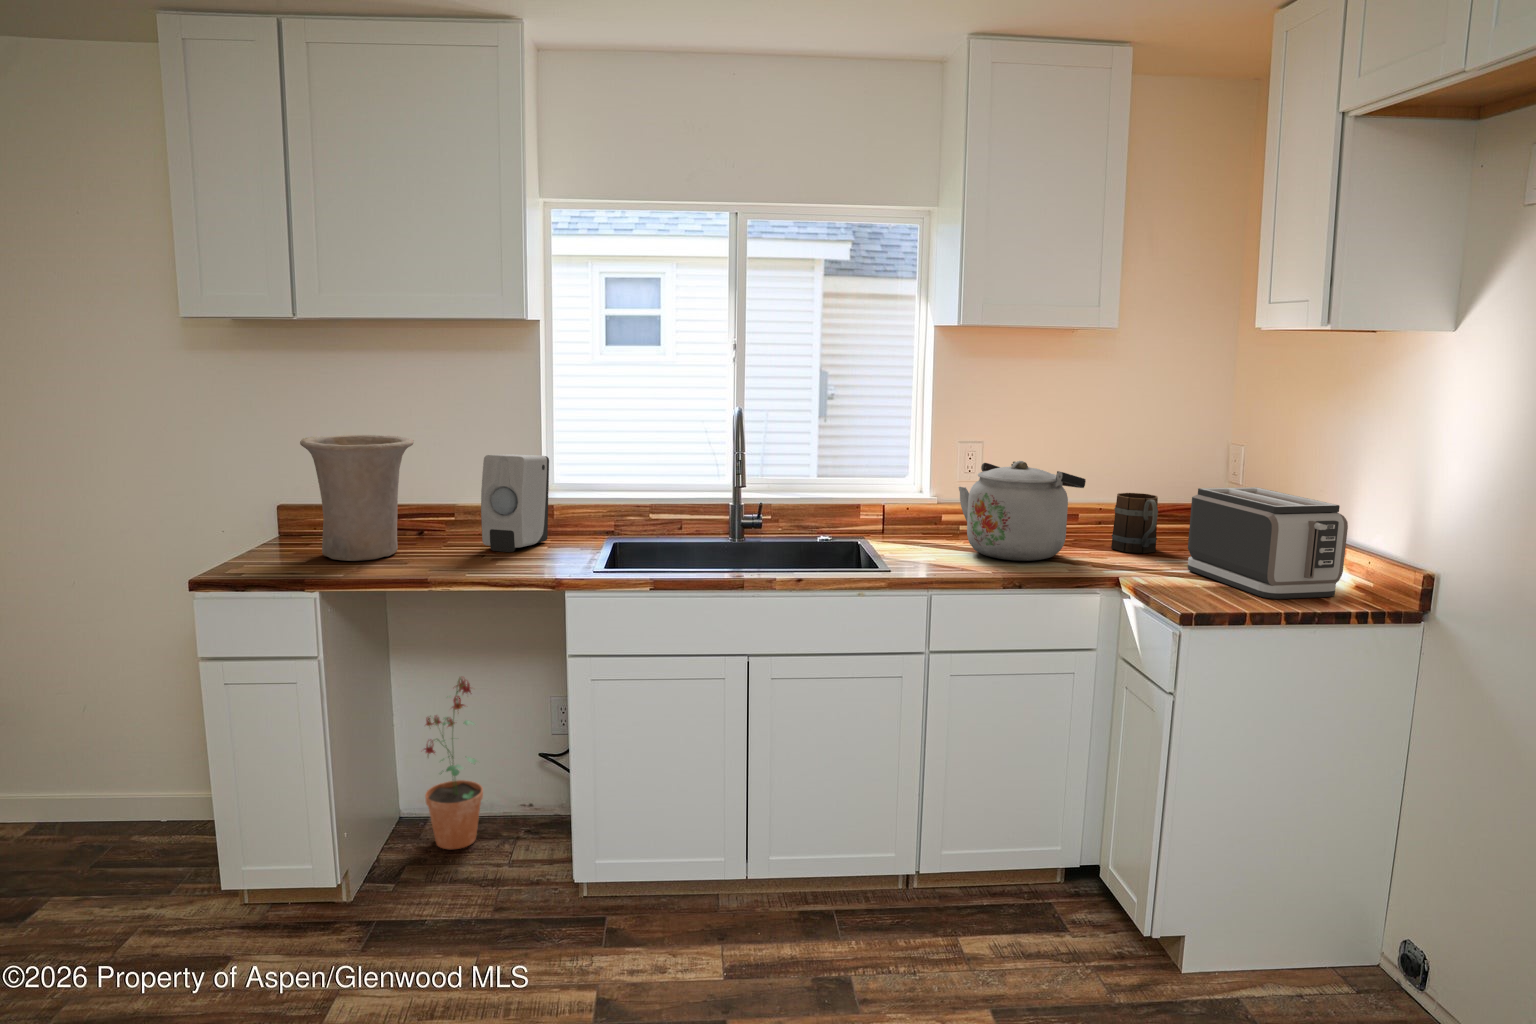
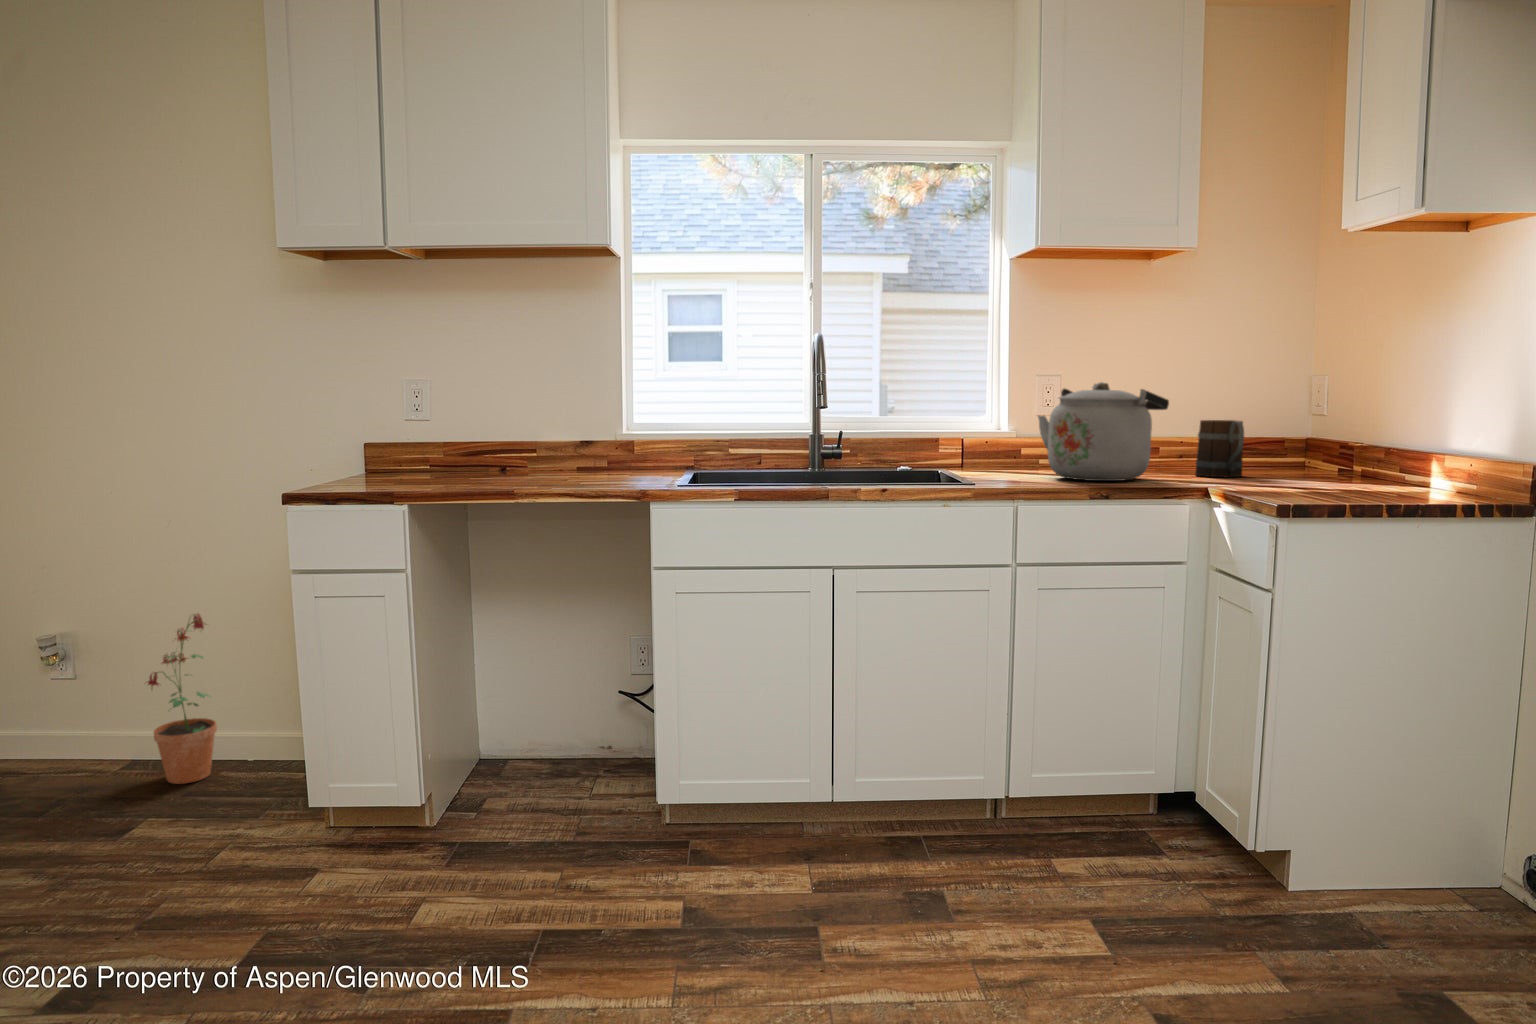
vase: present [300,435,414,561] -> none [389,365,498,485]
soap dispenser: present [481,454,549,552] -> none [563,385,628,480]
toaster: present [1188,487,1348,599] -> none [1279,399,1451,498]
potted plant: present [424,677,483,849] -> present [148,614,217,784]

